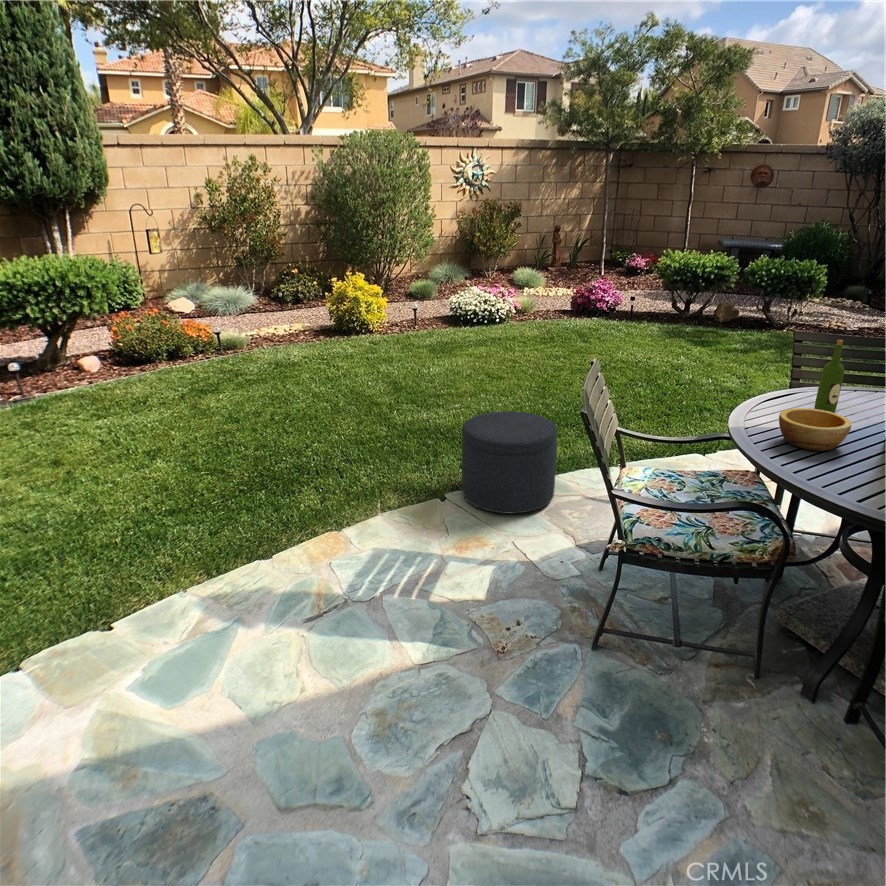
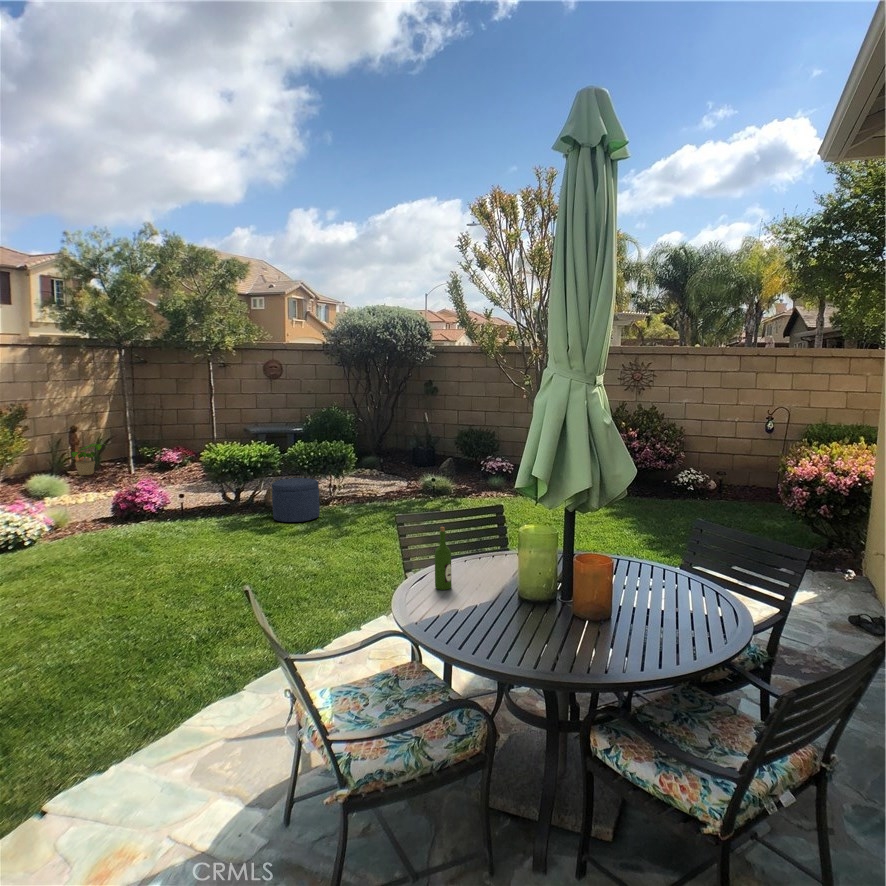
potted plant: none [554,245,583,274] -> present [71,444,102,475]
bowl: present [779,408,851,451] -> none [429,592,485,631]
ottoman: present [462,411,558,514] -> present [272,478,320,522]

